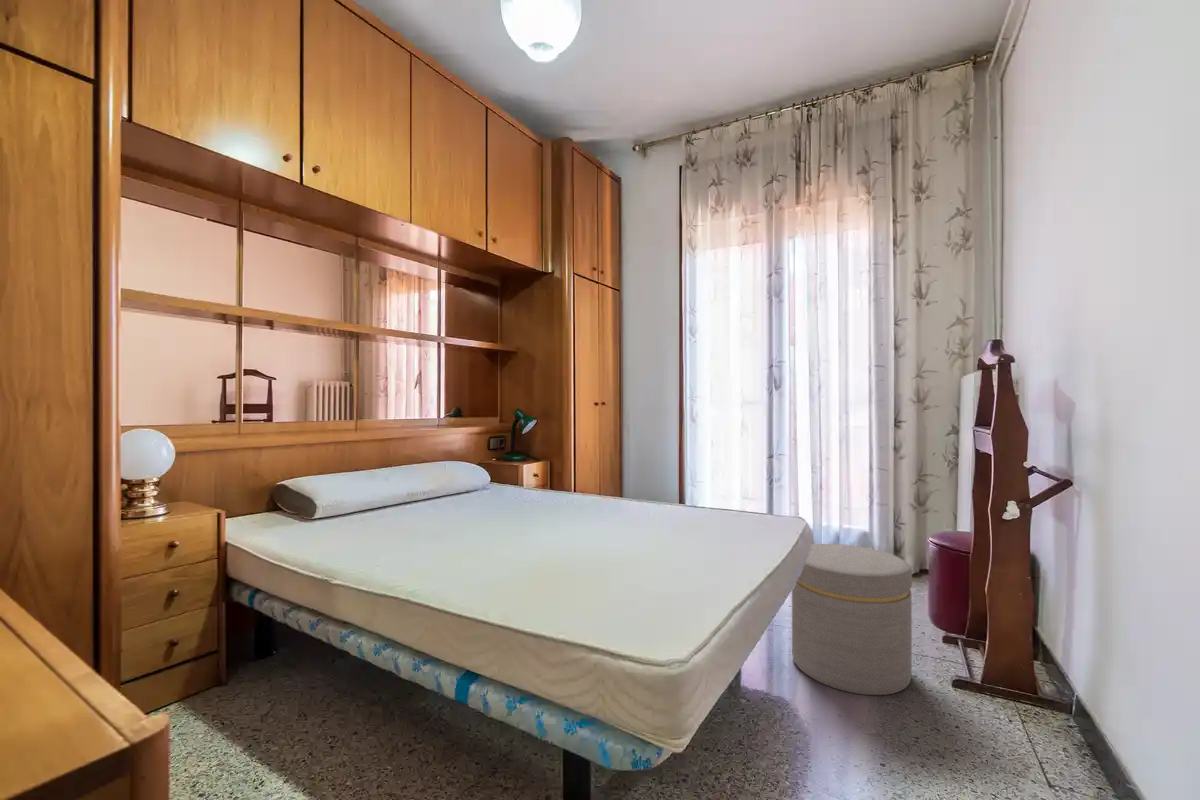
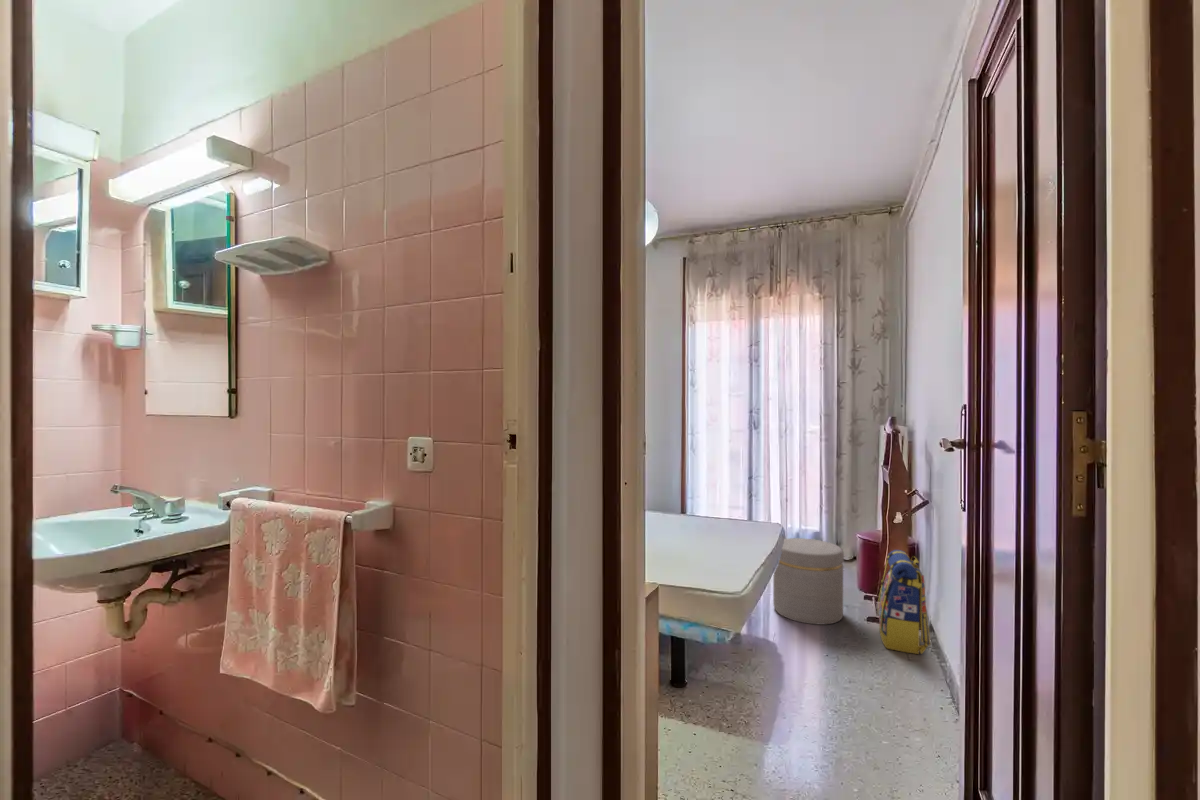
backpack: none [978,569,1096,782] -> present [878,550,930,654]

